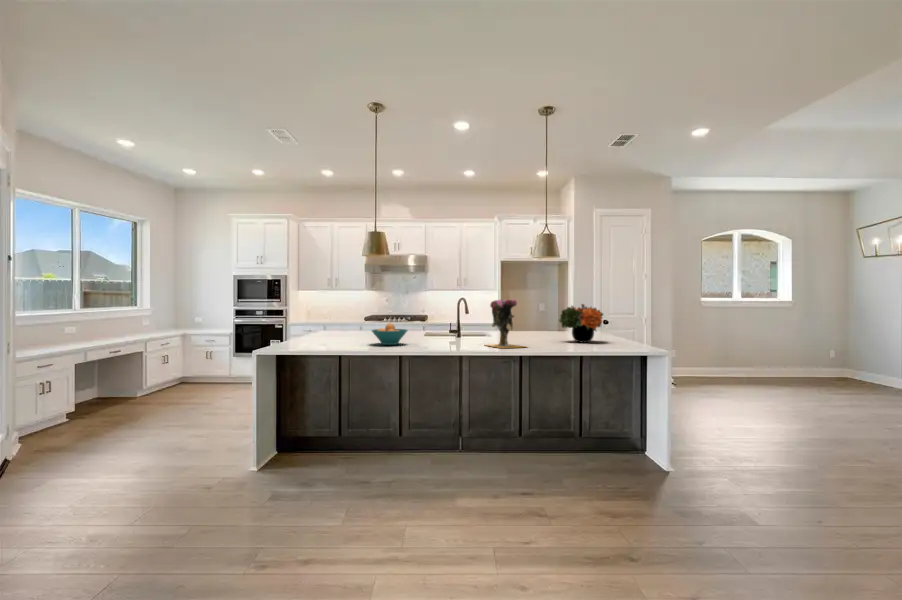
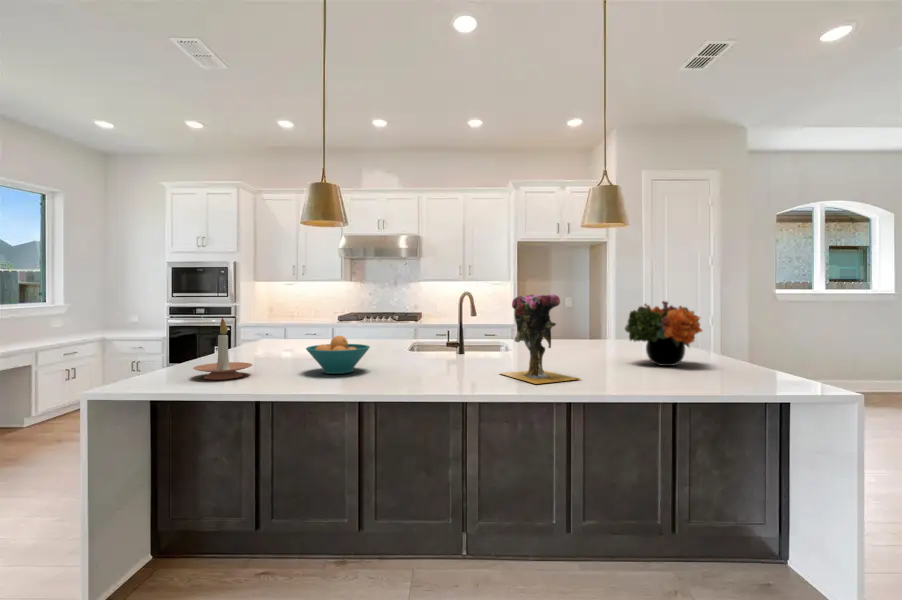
candle holder: none [310,312,341,347] -> present [193,318,252,380]

